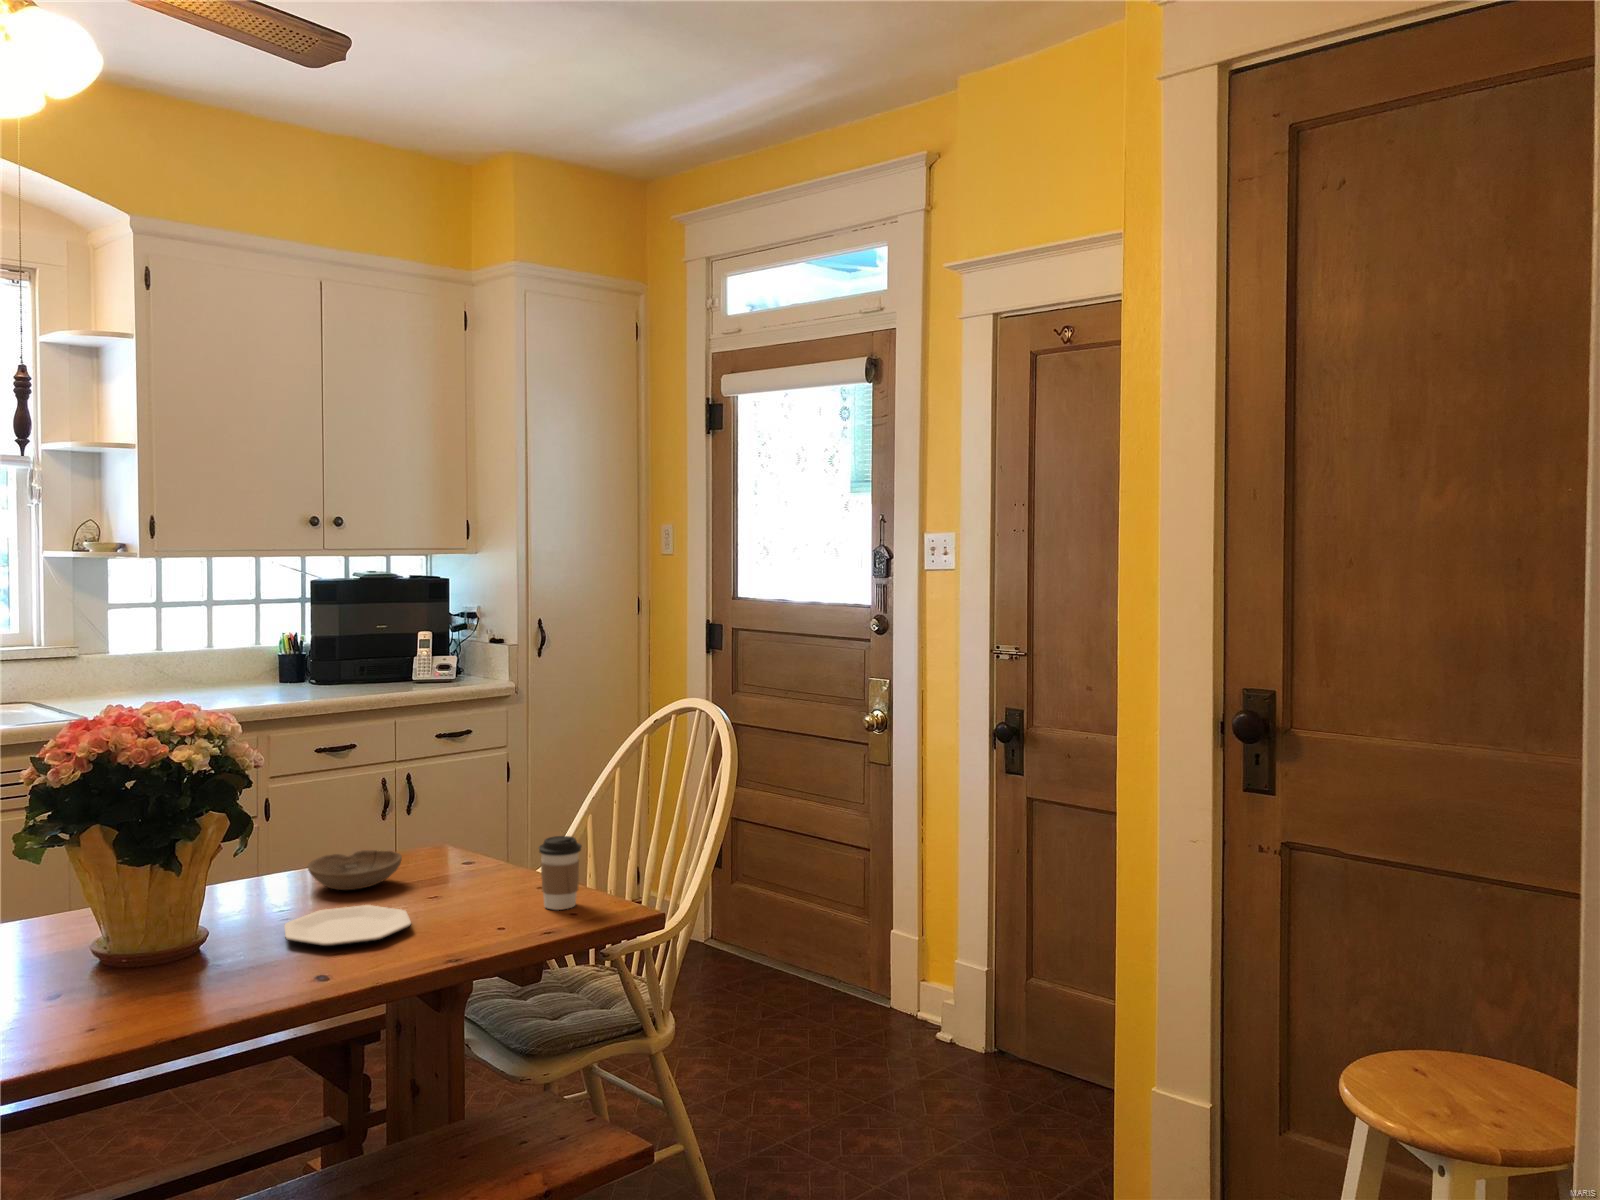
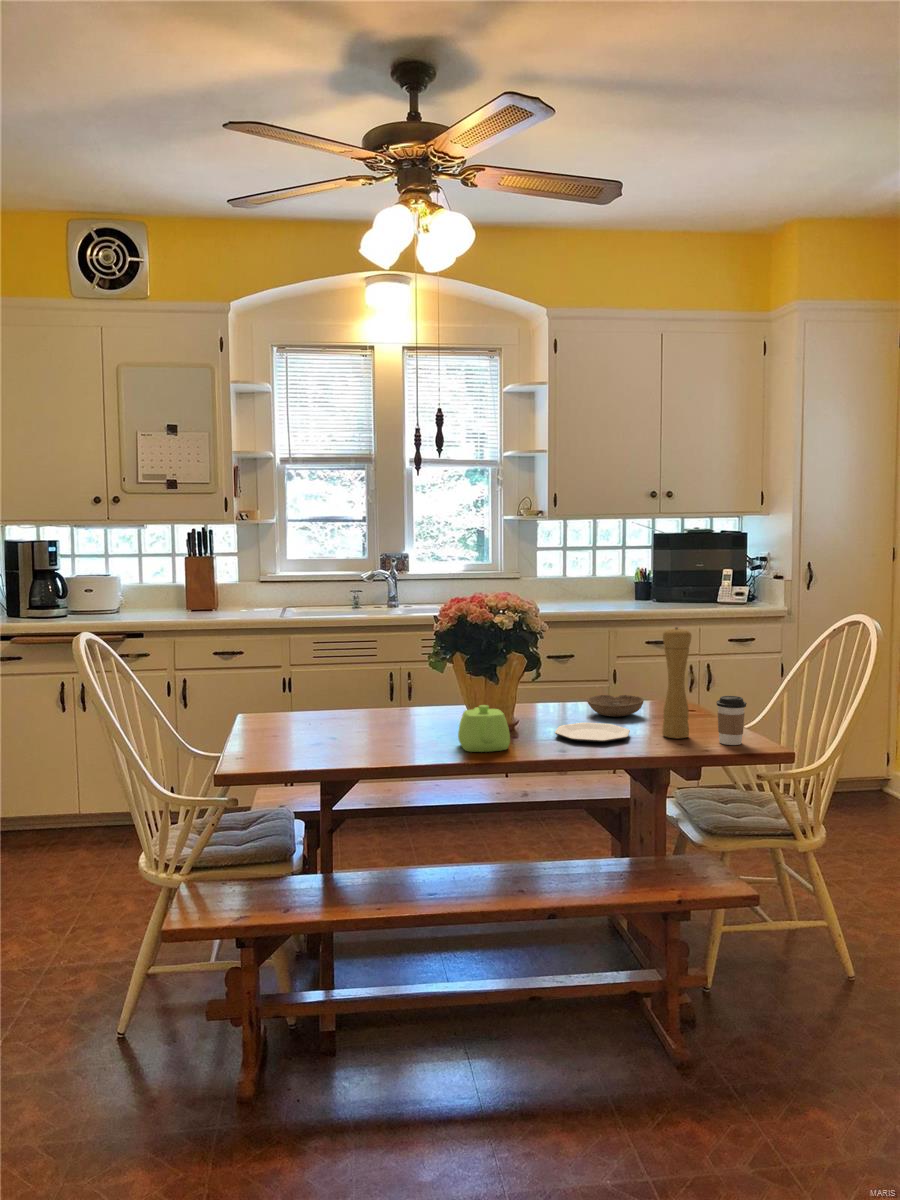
pepper mill: none [453,742,498,913] -> present [662,627,691,738]
teapot: none [111,914,221,1006] -> present [458,705,510,752]

